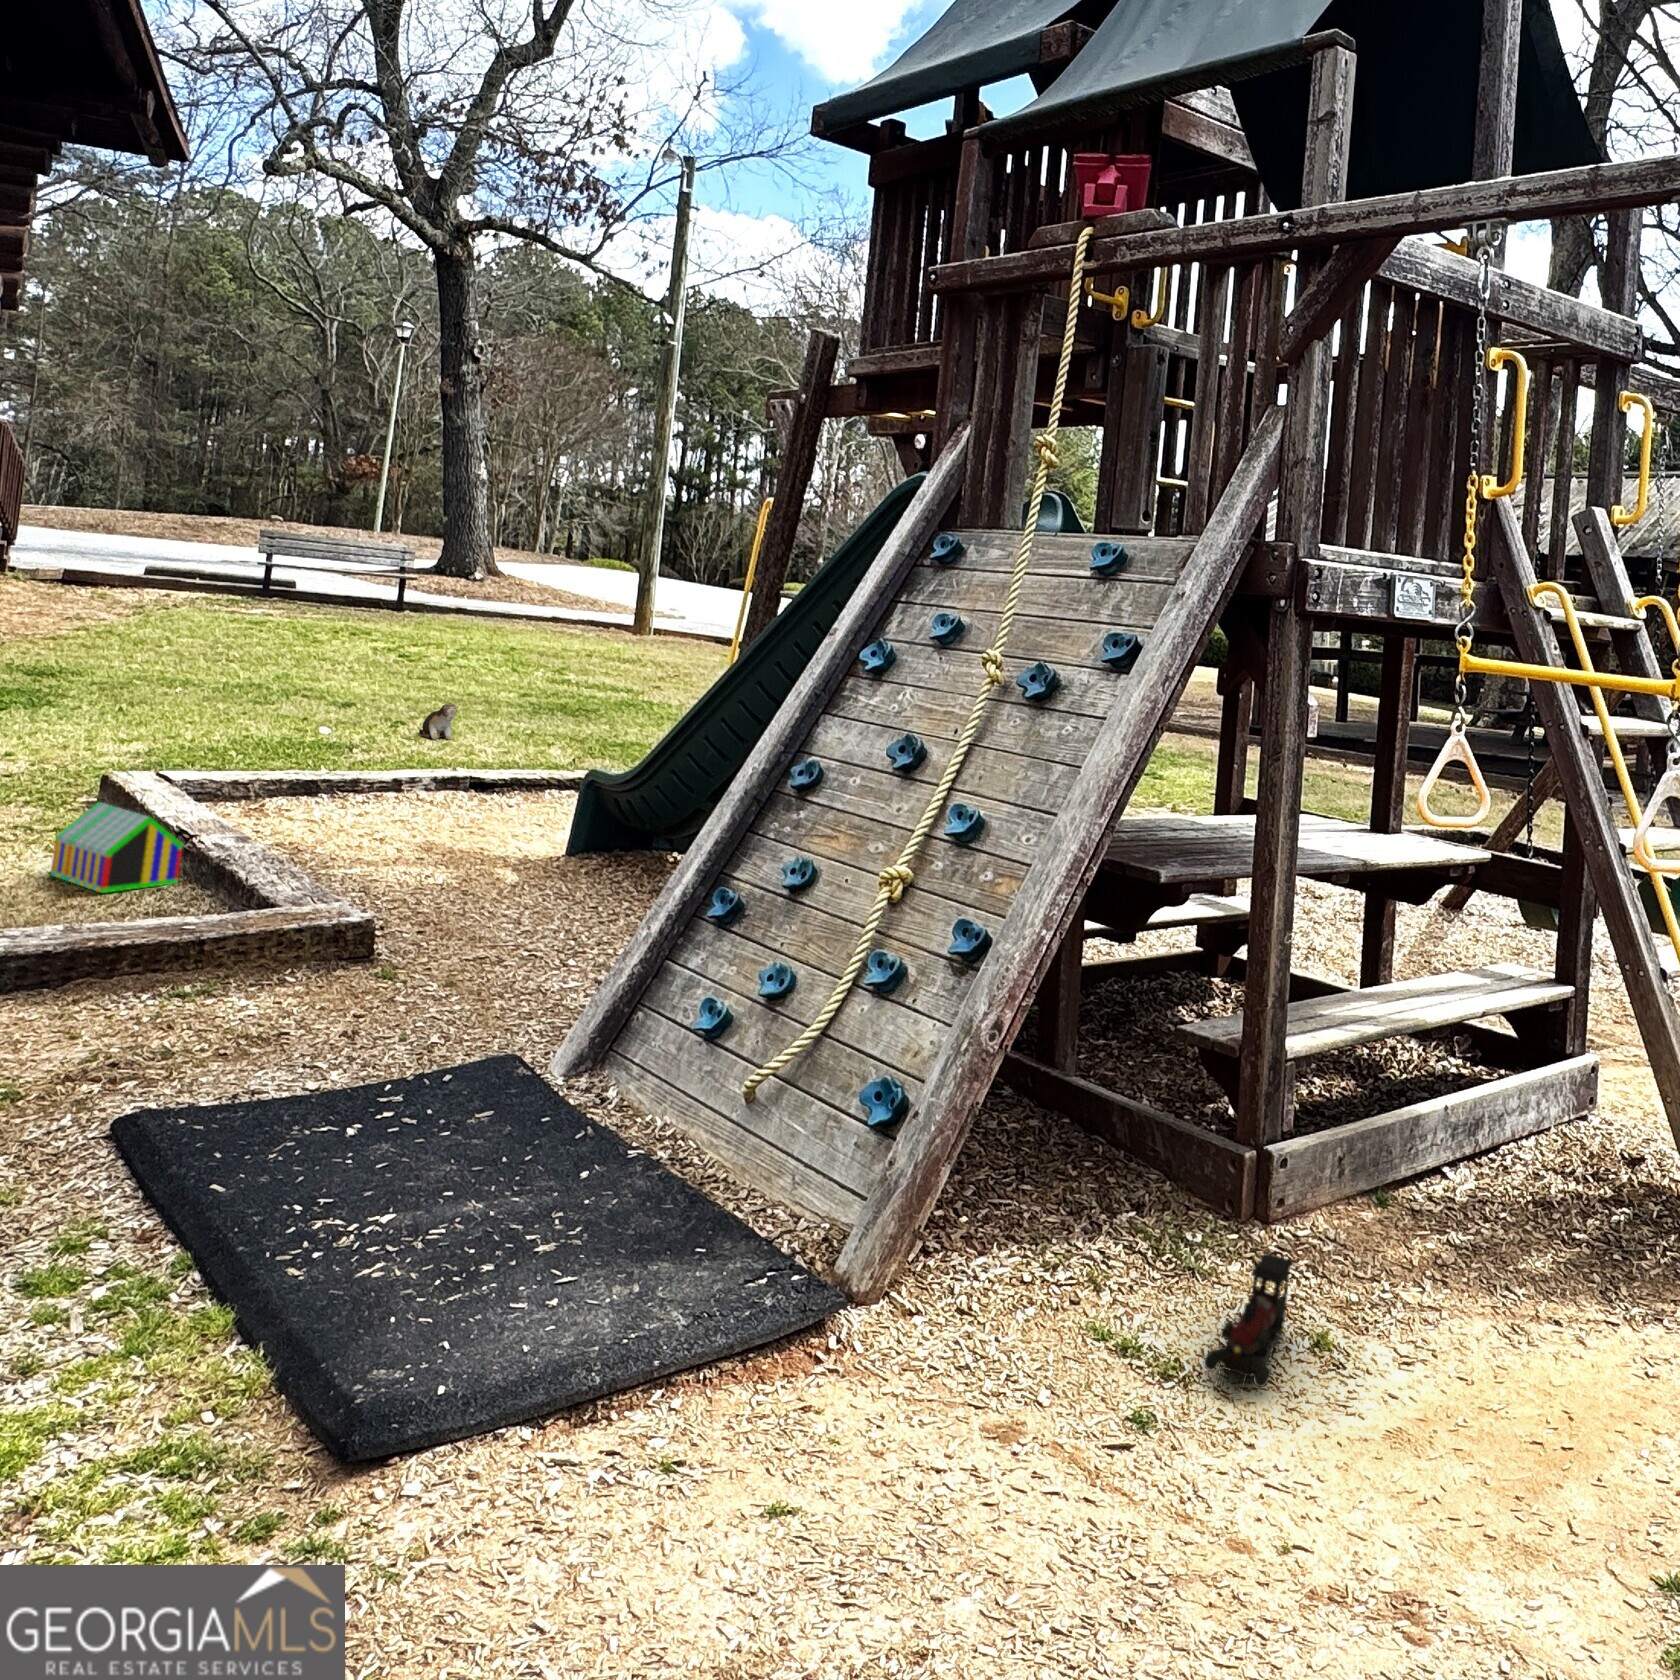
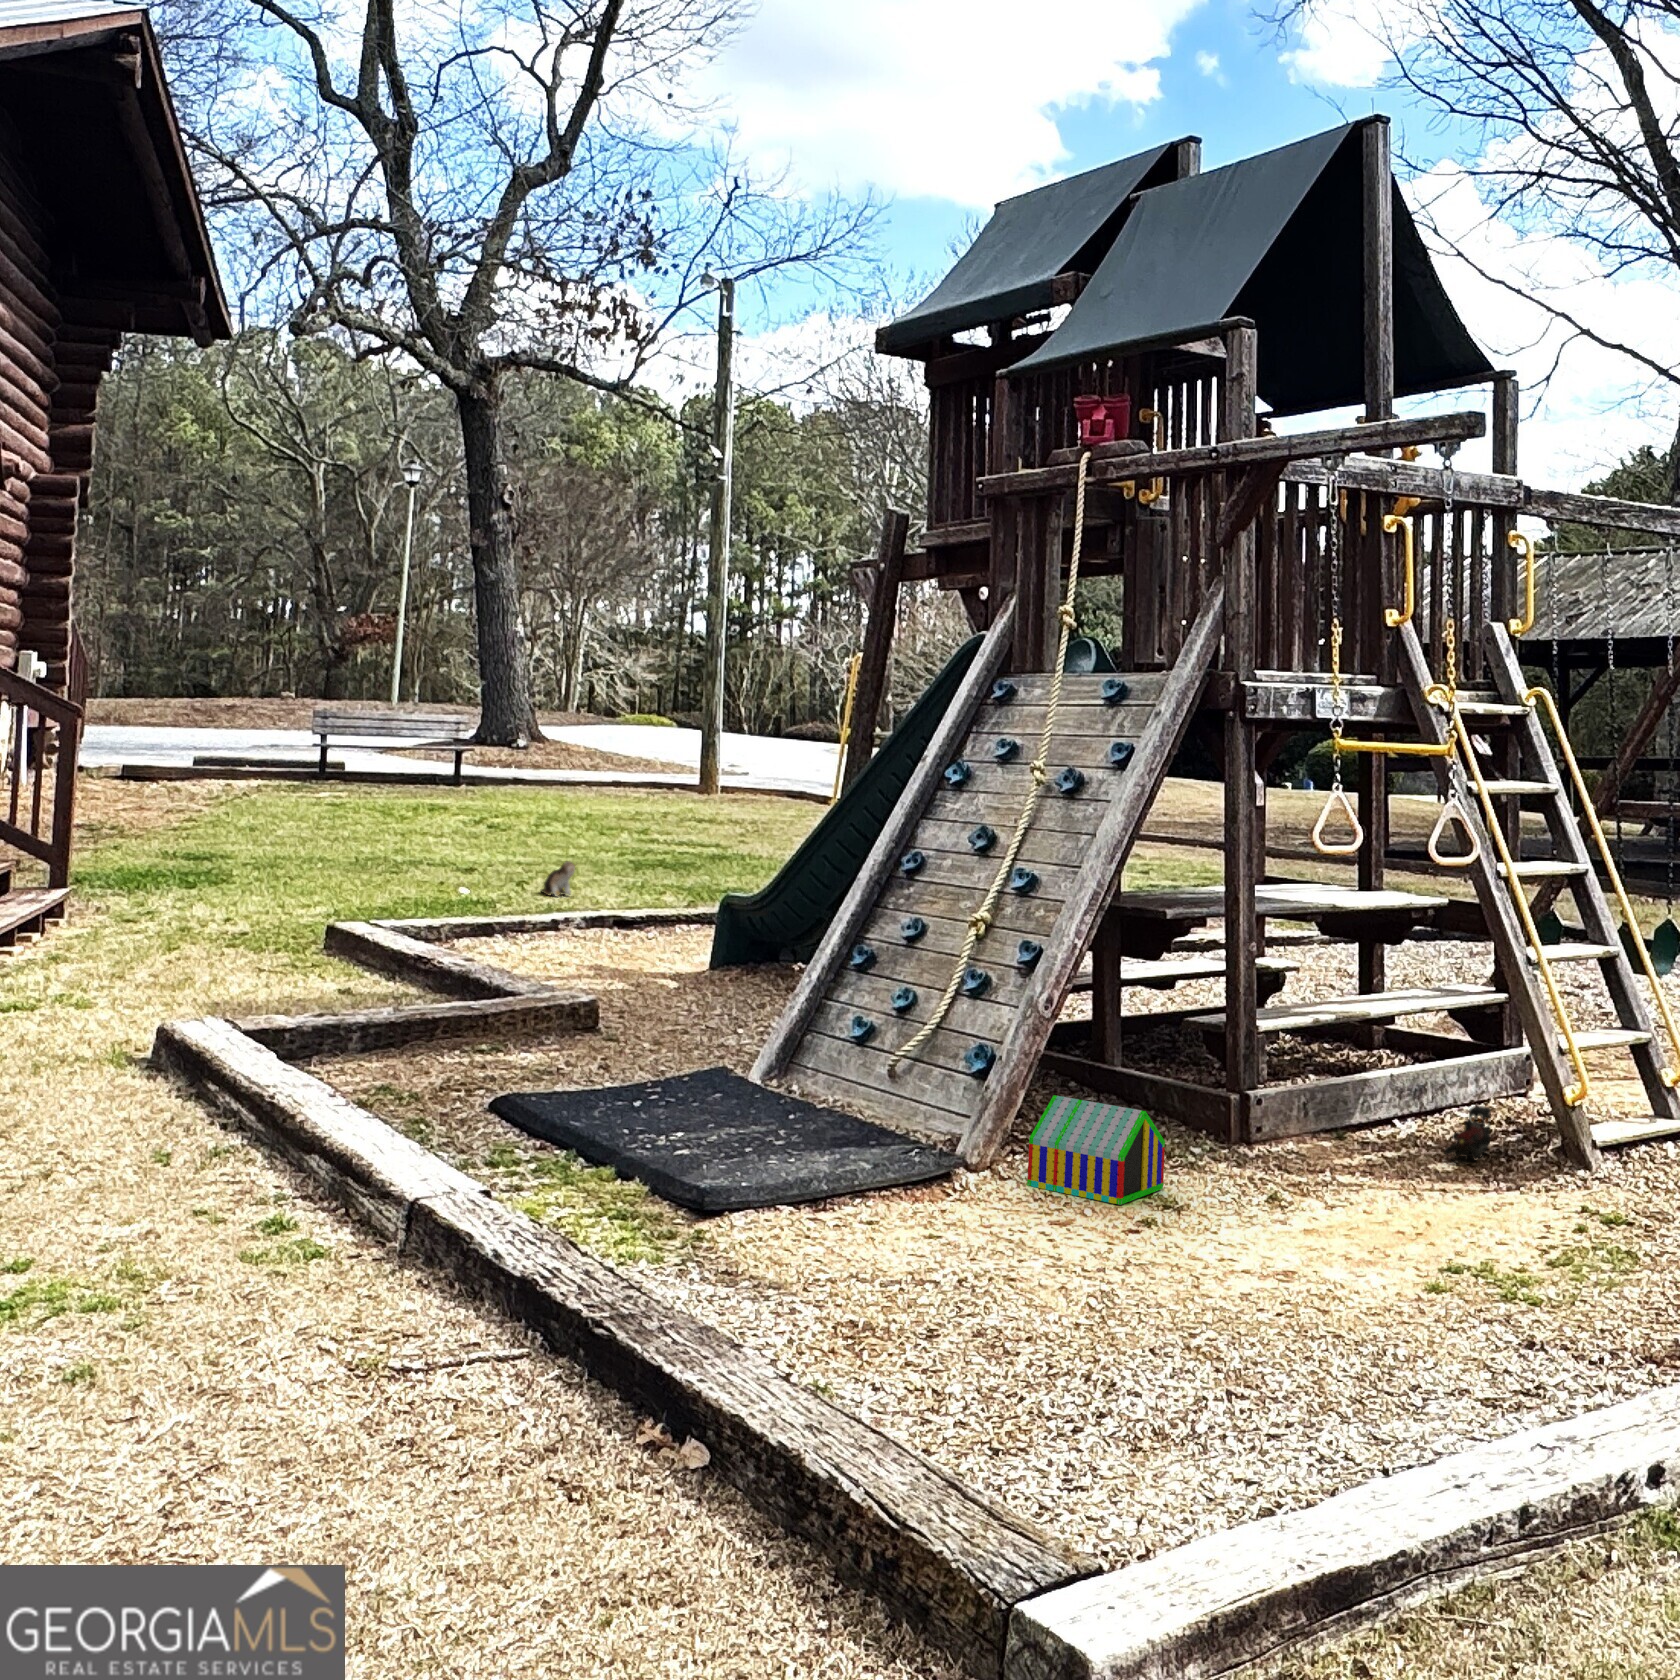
toy house: present [51,802,183,893] -> present [1027,1095,1165,1205]
toy train: present [1204,1253,1293,1398] -> present [1444,1106,1491,1164]

